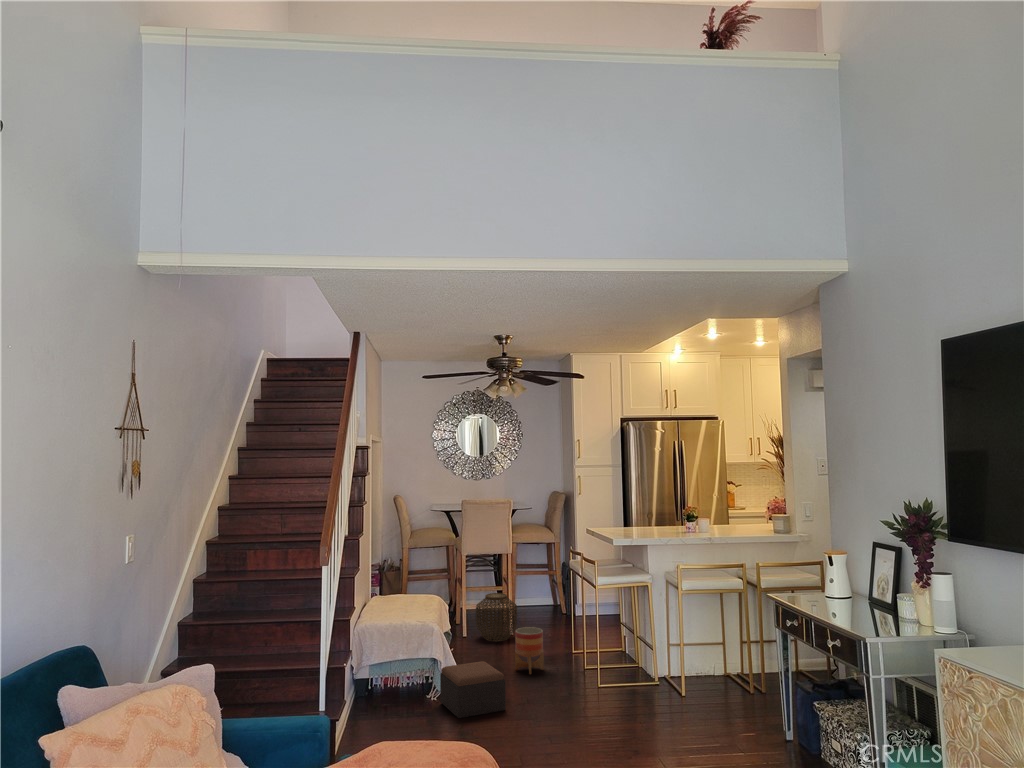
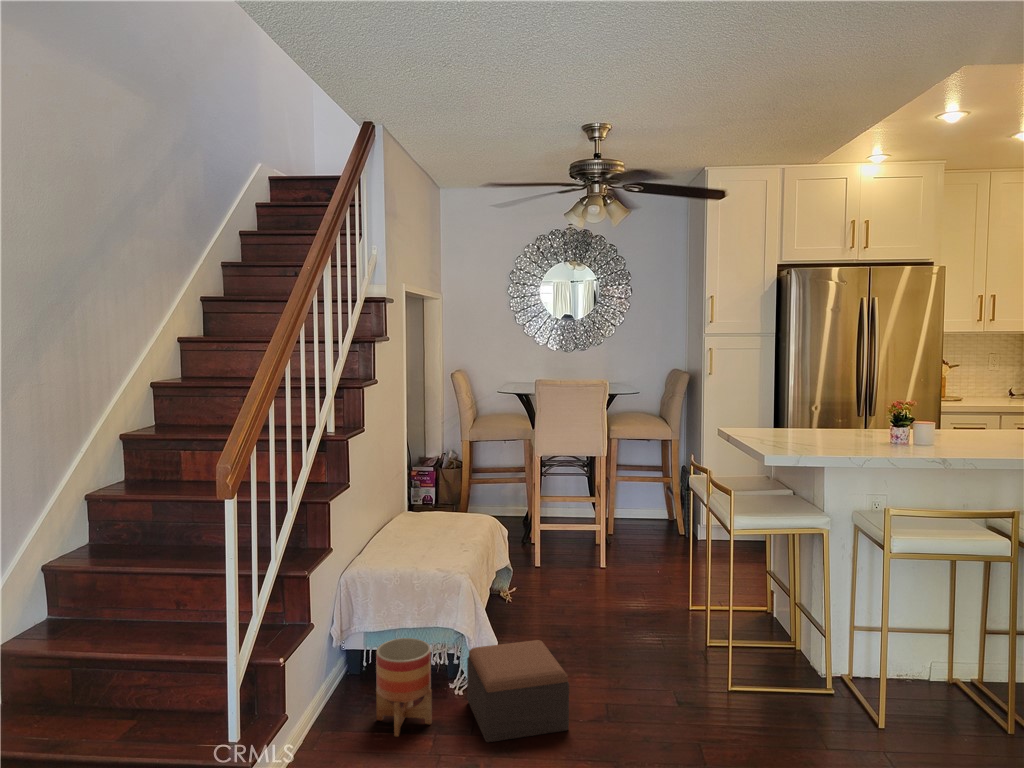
woven basket: present [476,593,517,642] -> none [552,510,611,578]
planter: present [515,627,544,674] -> present [376,638,432,736]

